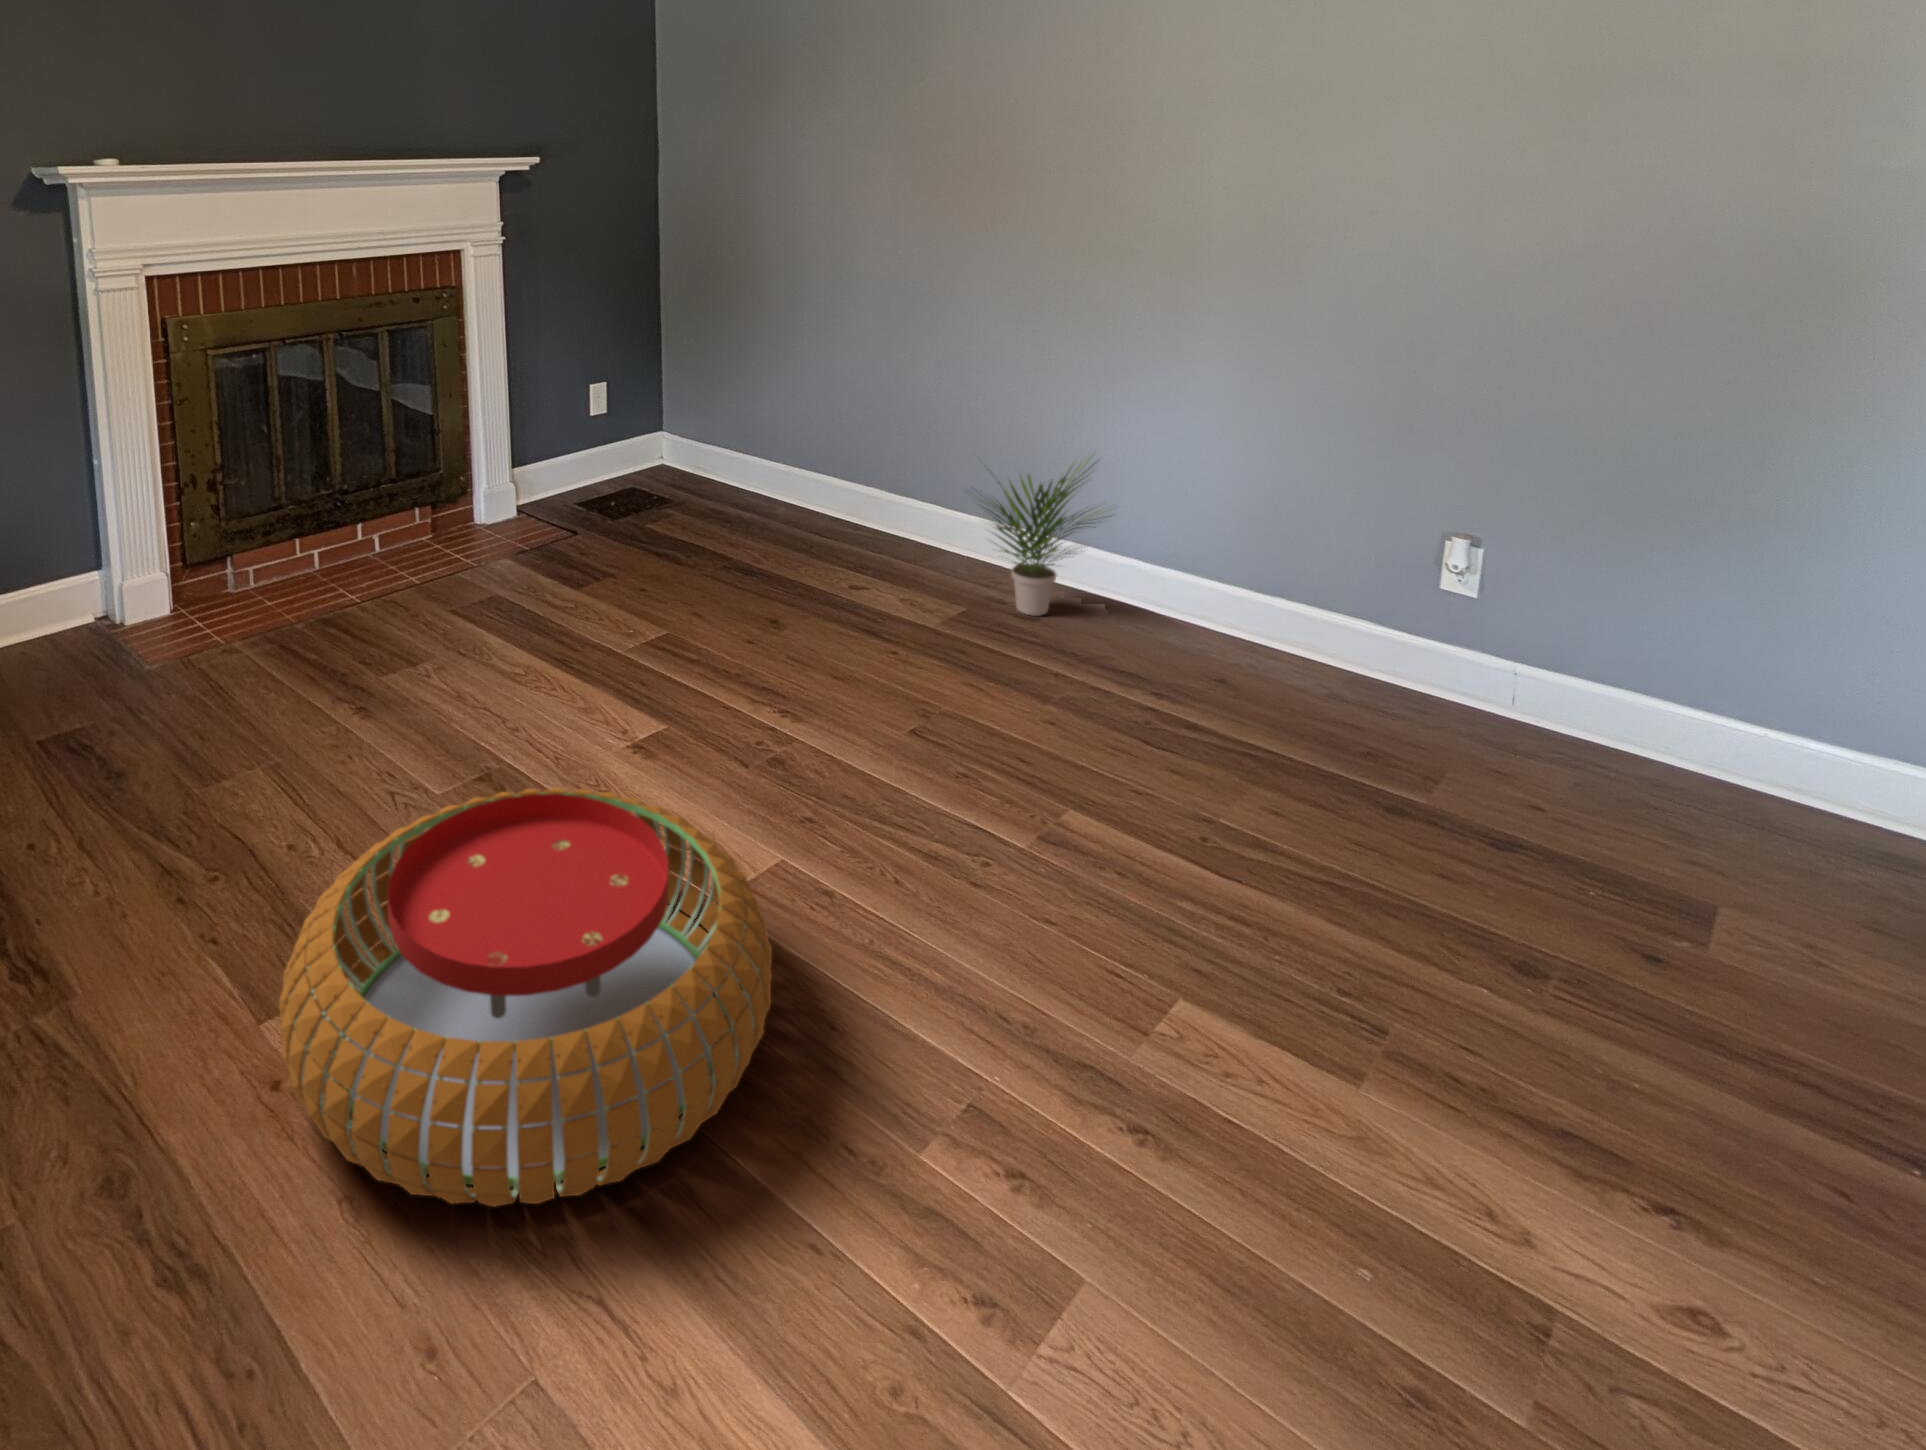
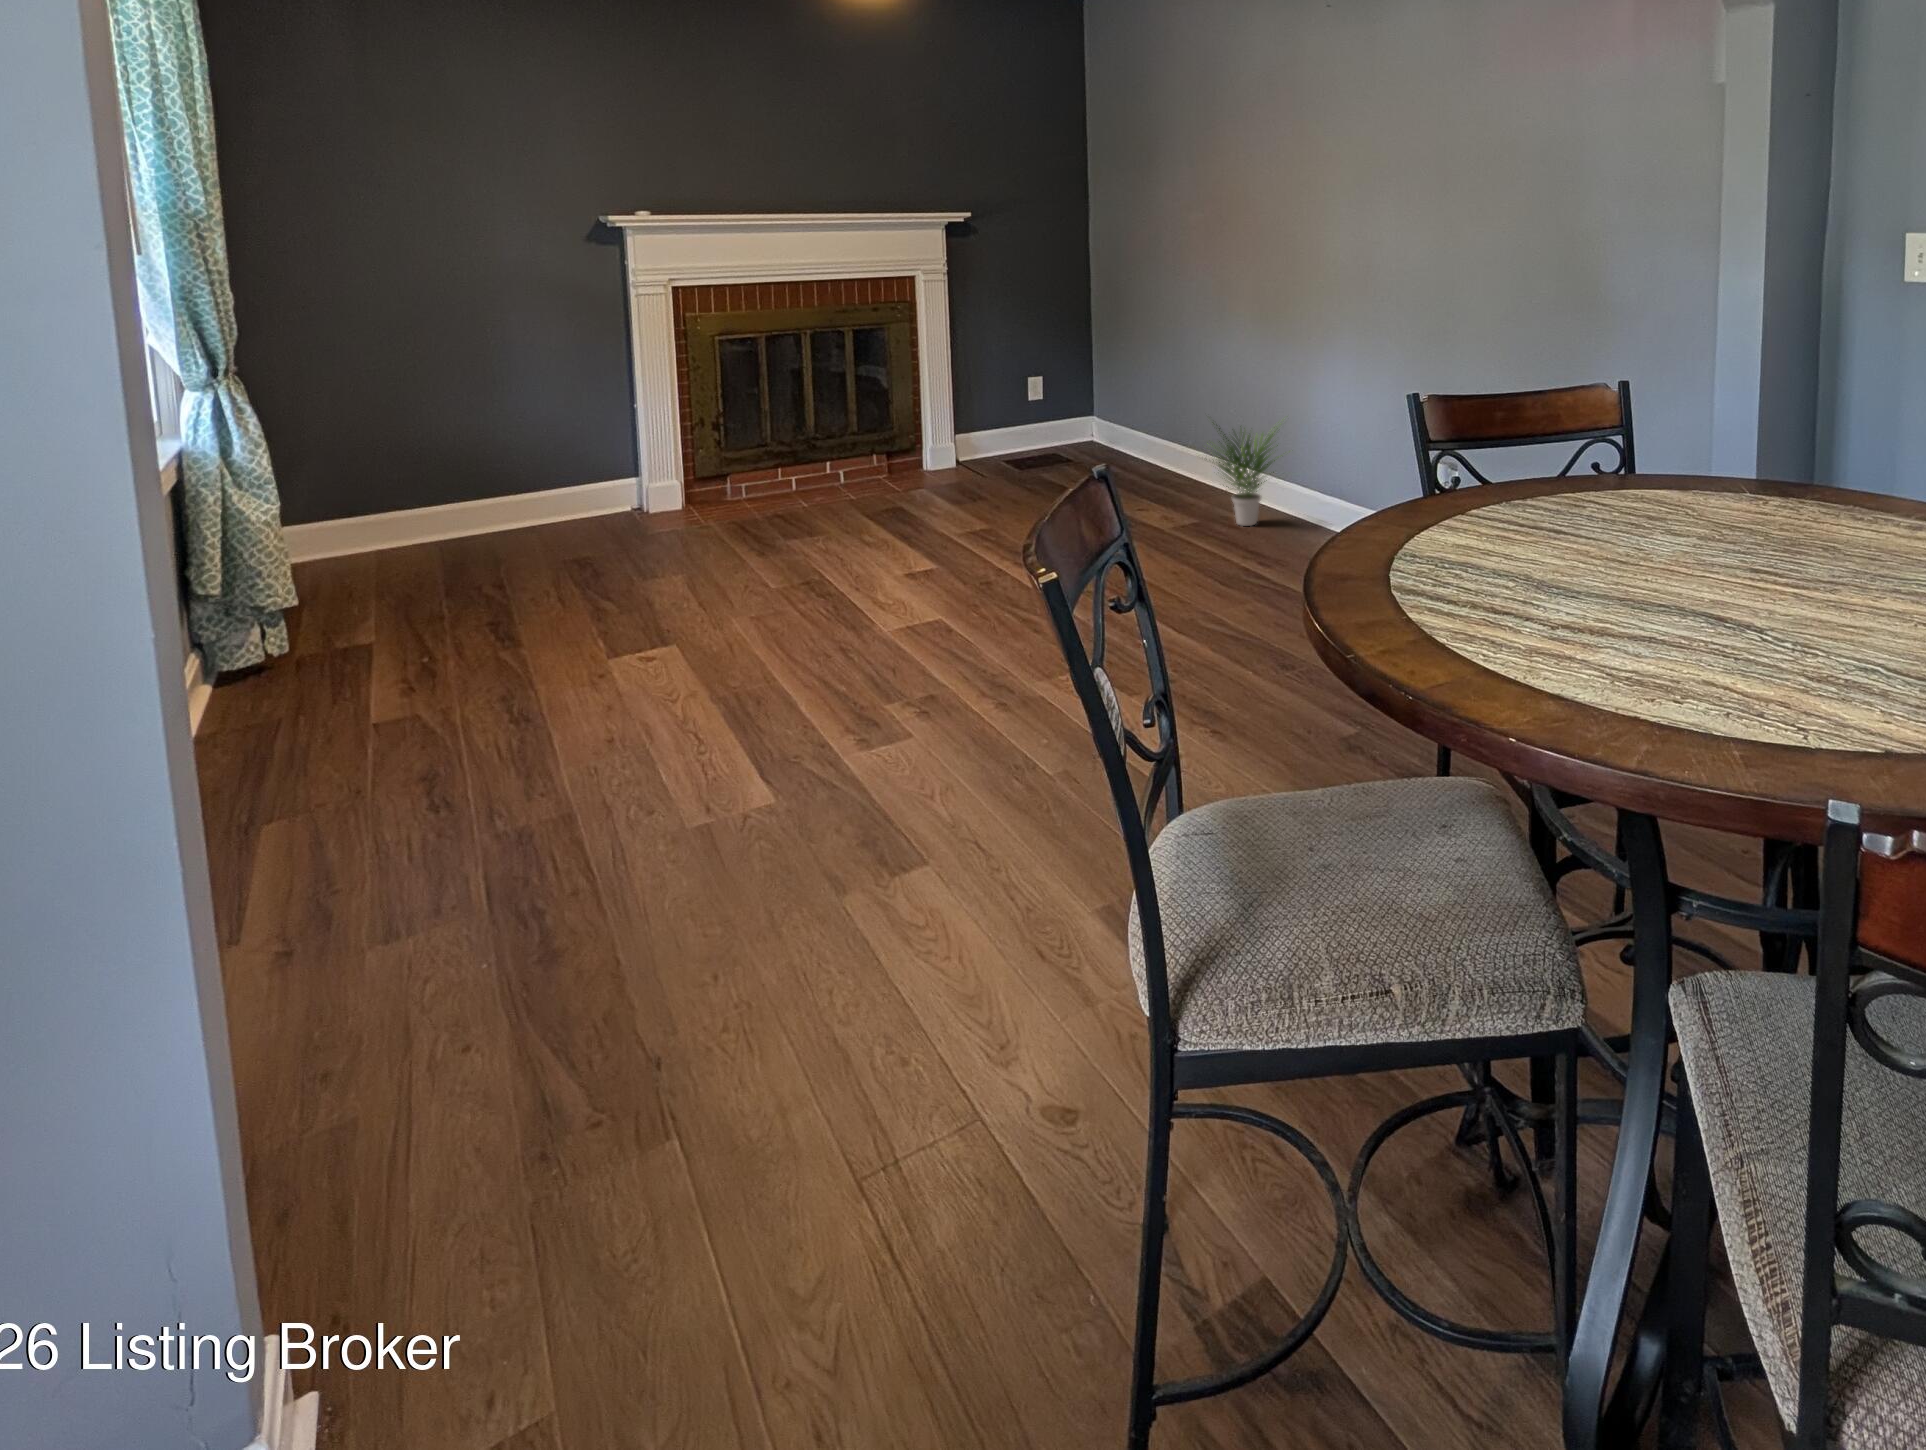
pouf: present [279,787,772,1207] -> none [593,555,875,705]

